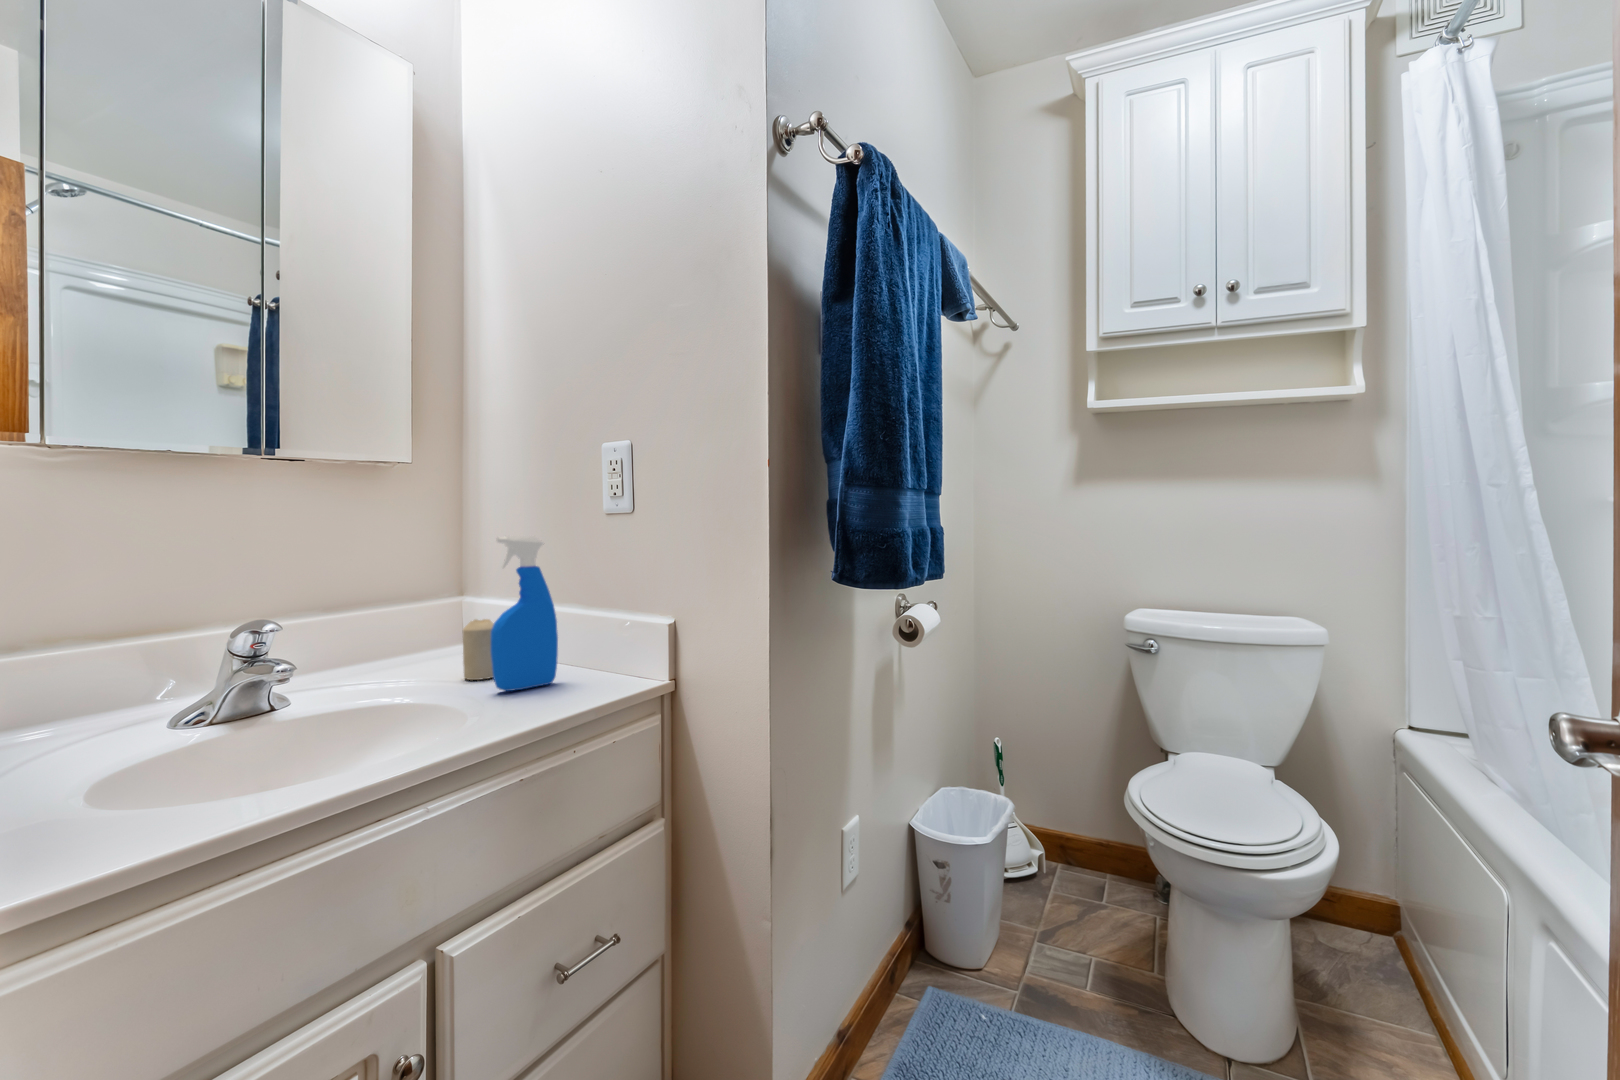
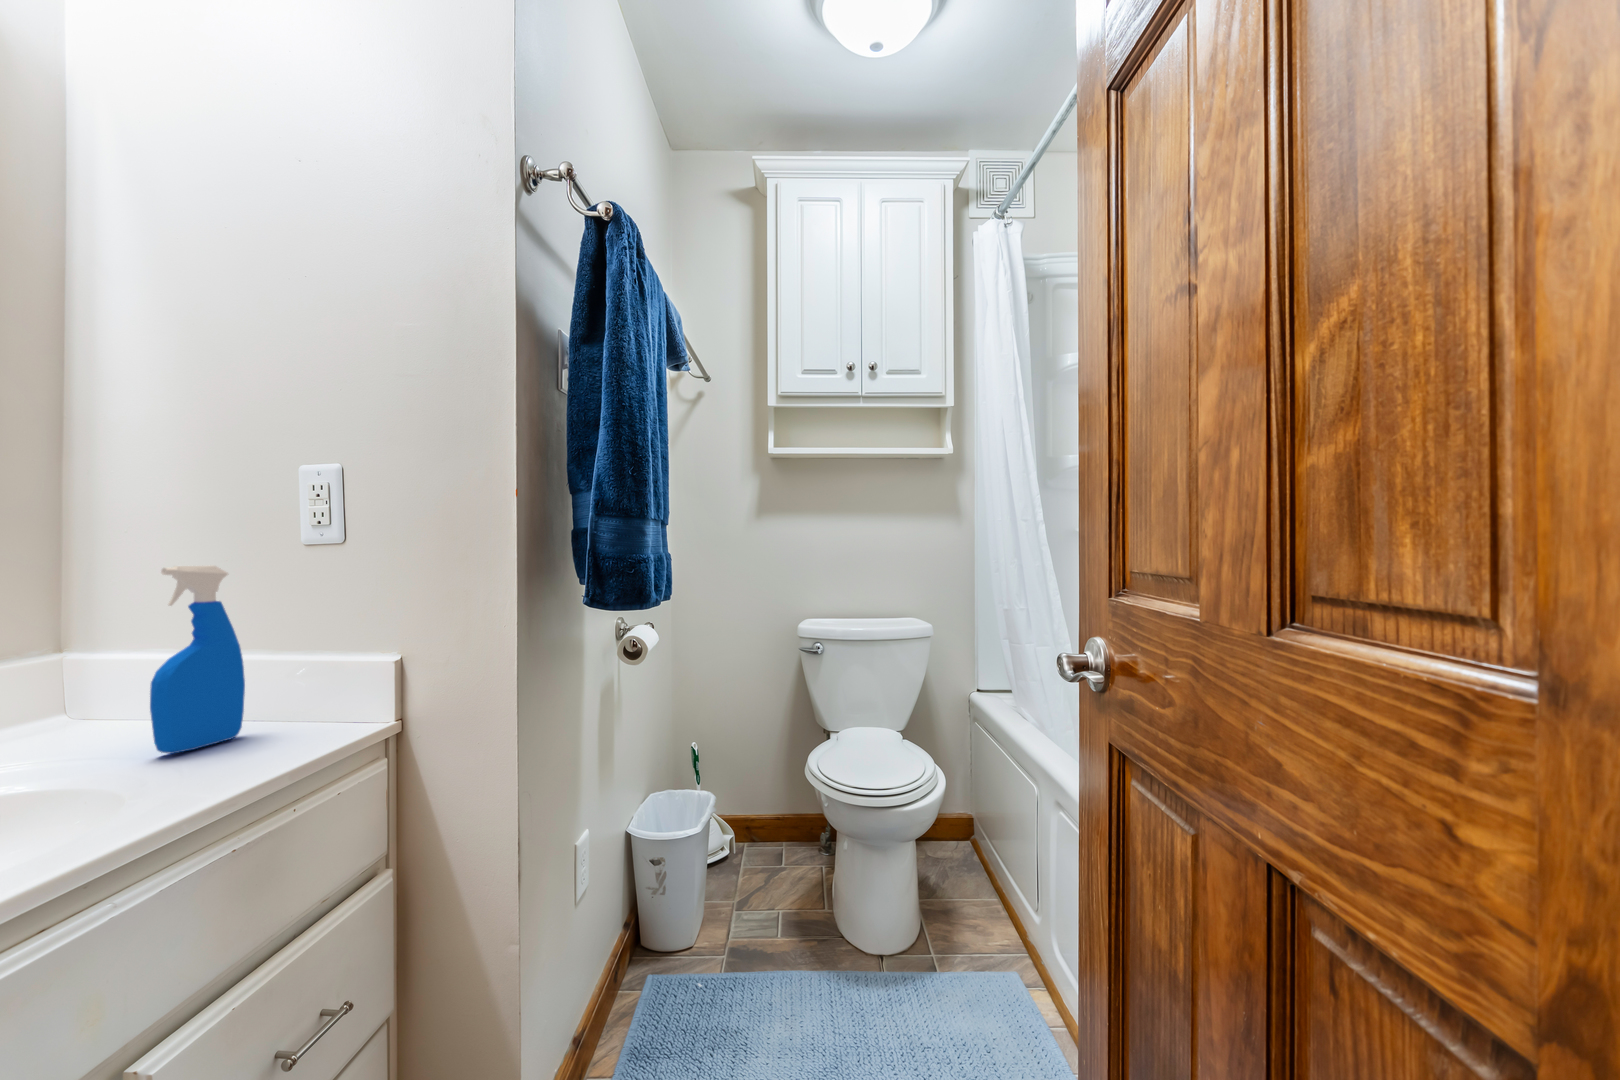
candle: present [463,619,494,680] -> none [84,668,141,747]

